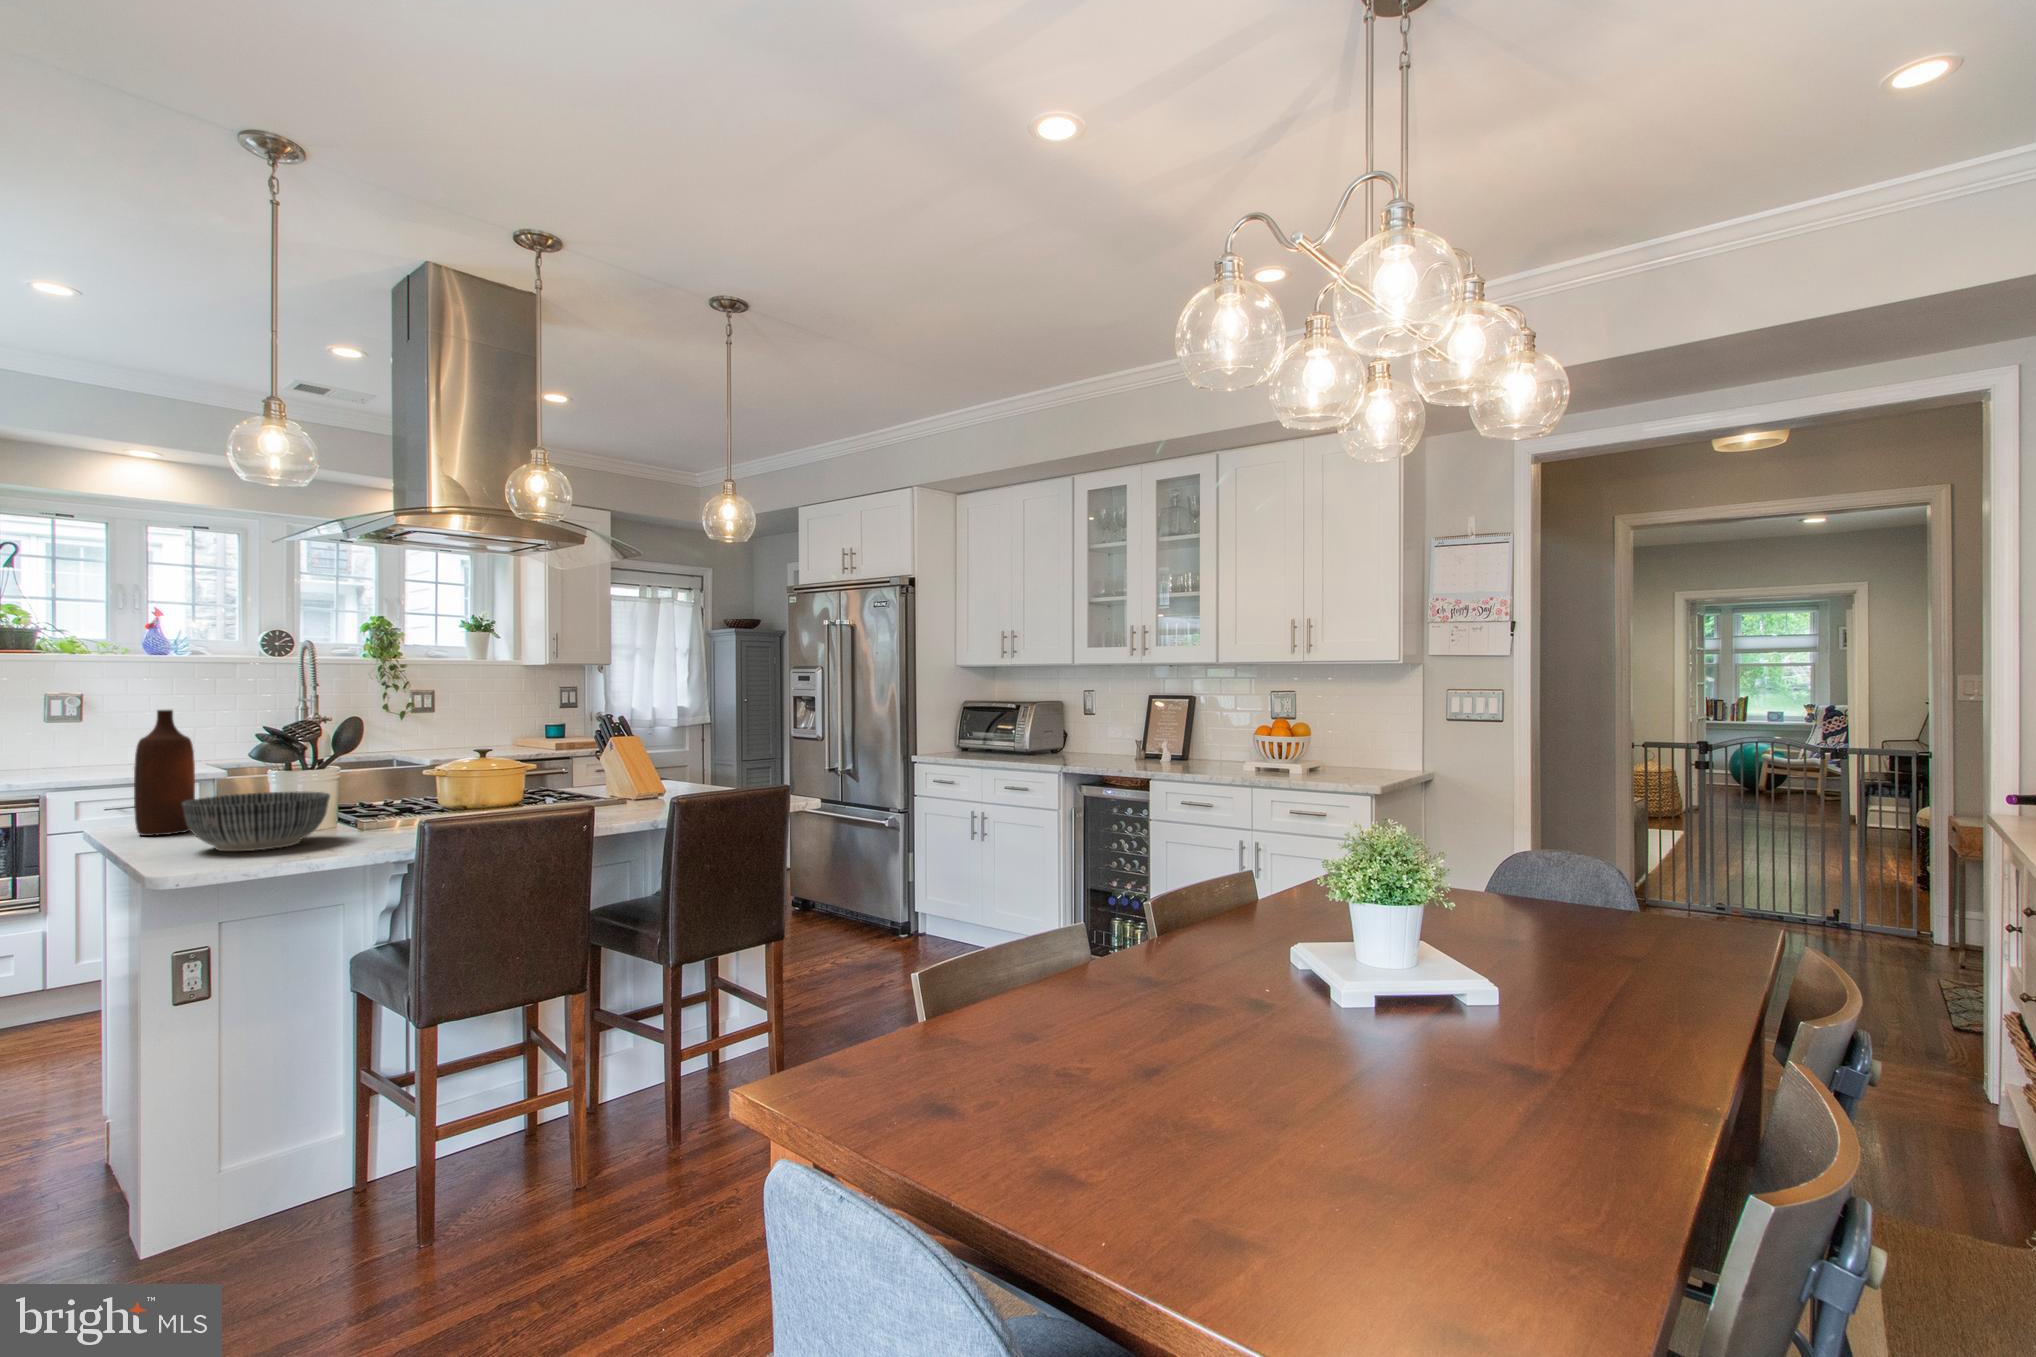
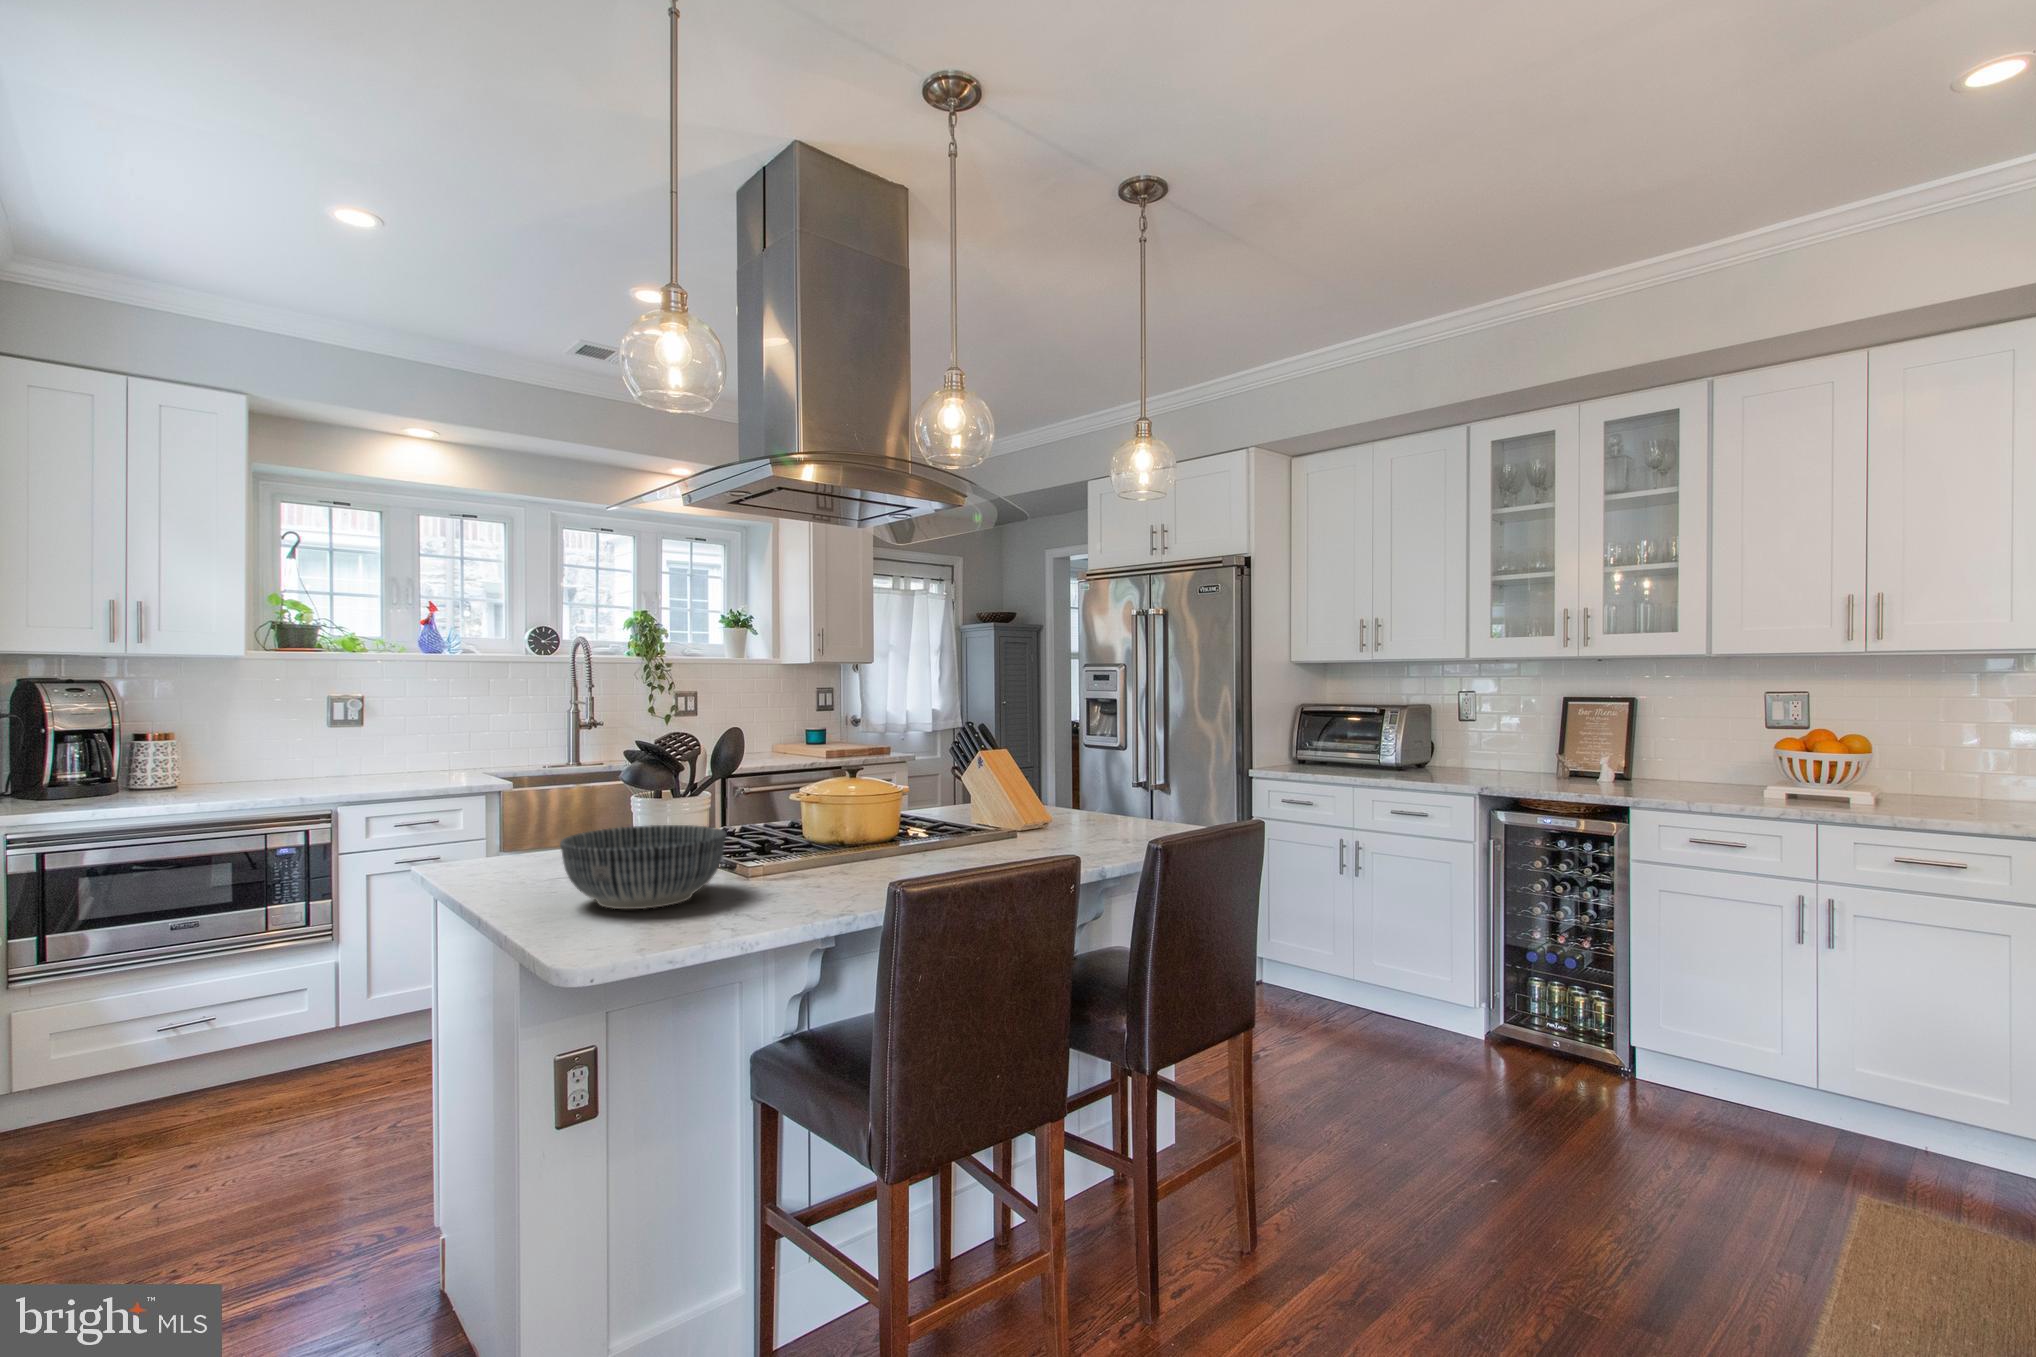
bottle: present [134,710,195,836] -> none [479,717,543,878]

